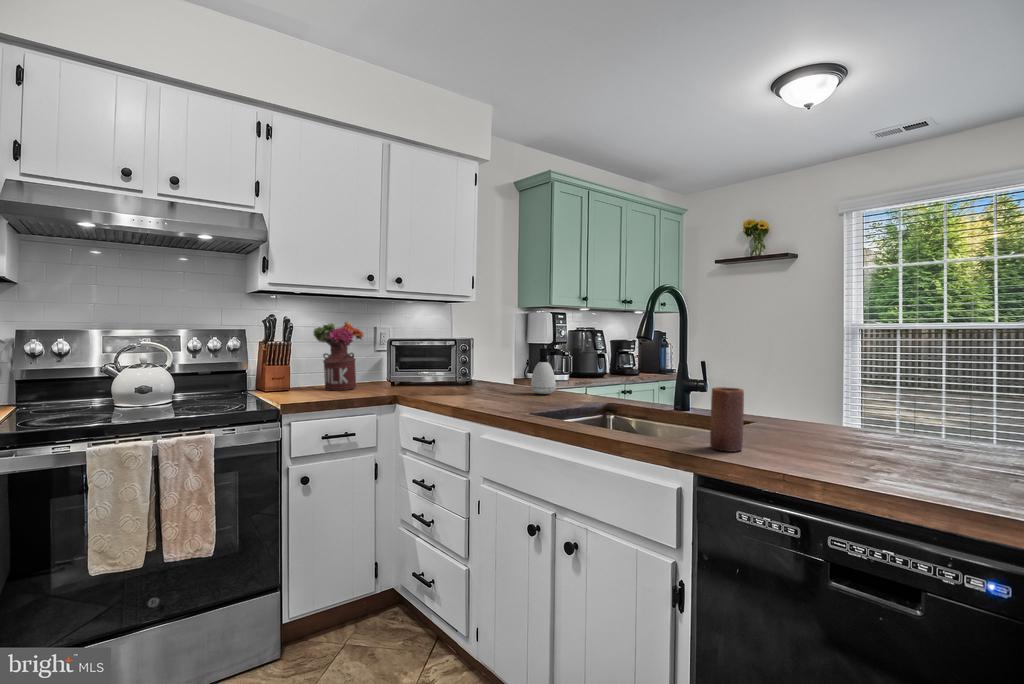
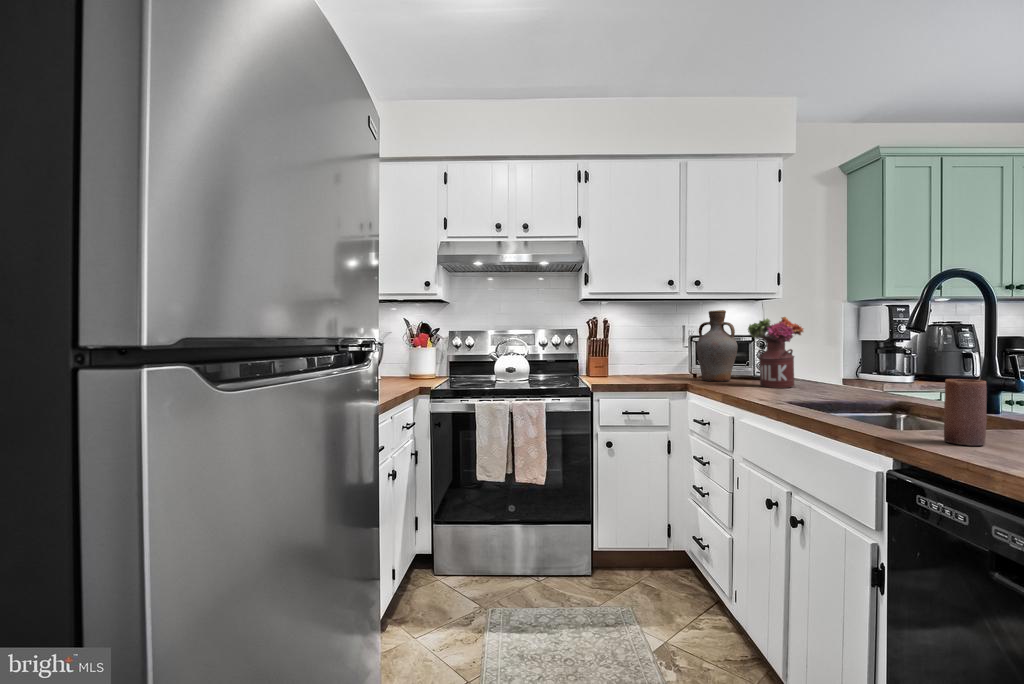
vase: none [401,312,444,390] -> present [696,310,738,382]
flower arrangement: present [314,322,363,390] -> present [748,317,803,388]
soap dispenser: present [531,348,556,394] -> none [823,343,854,390]

